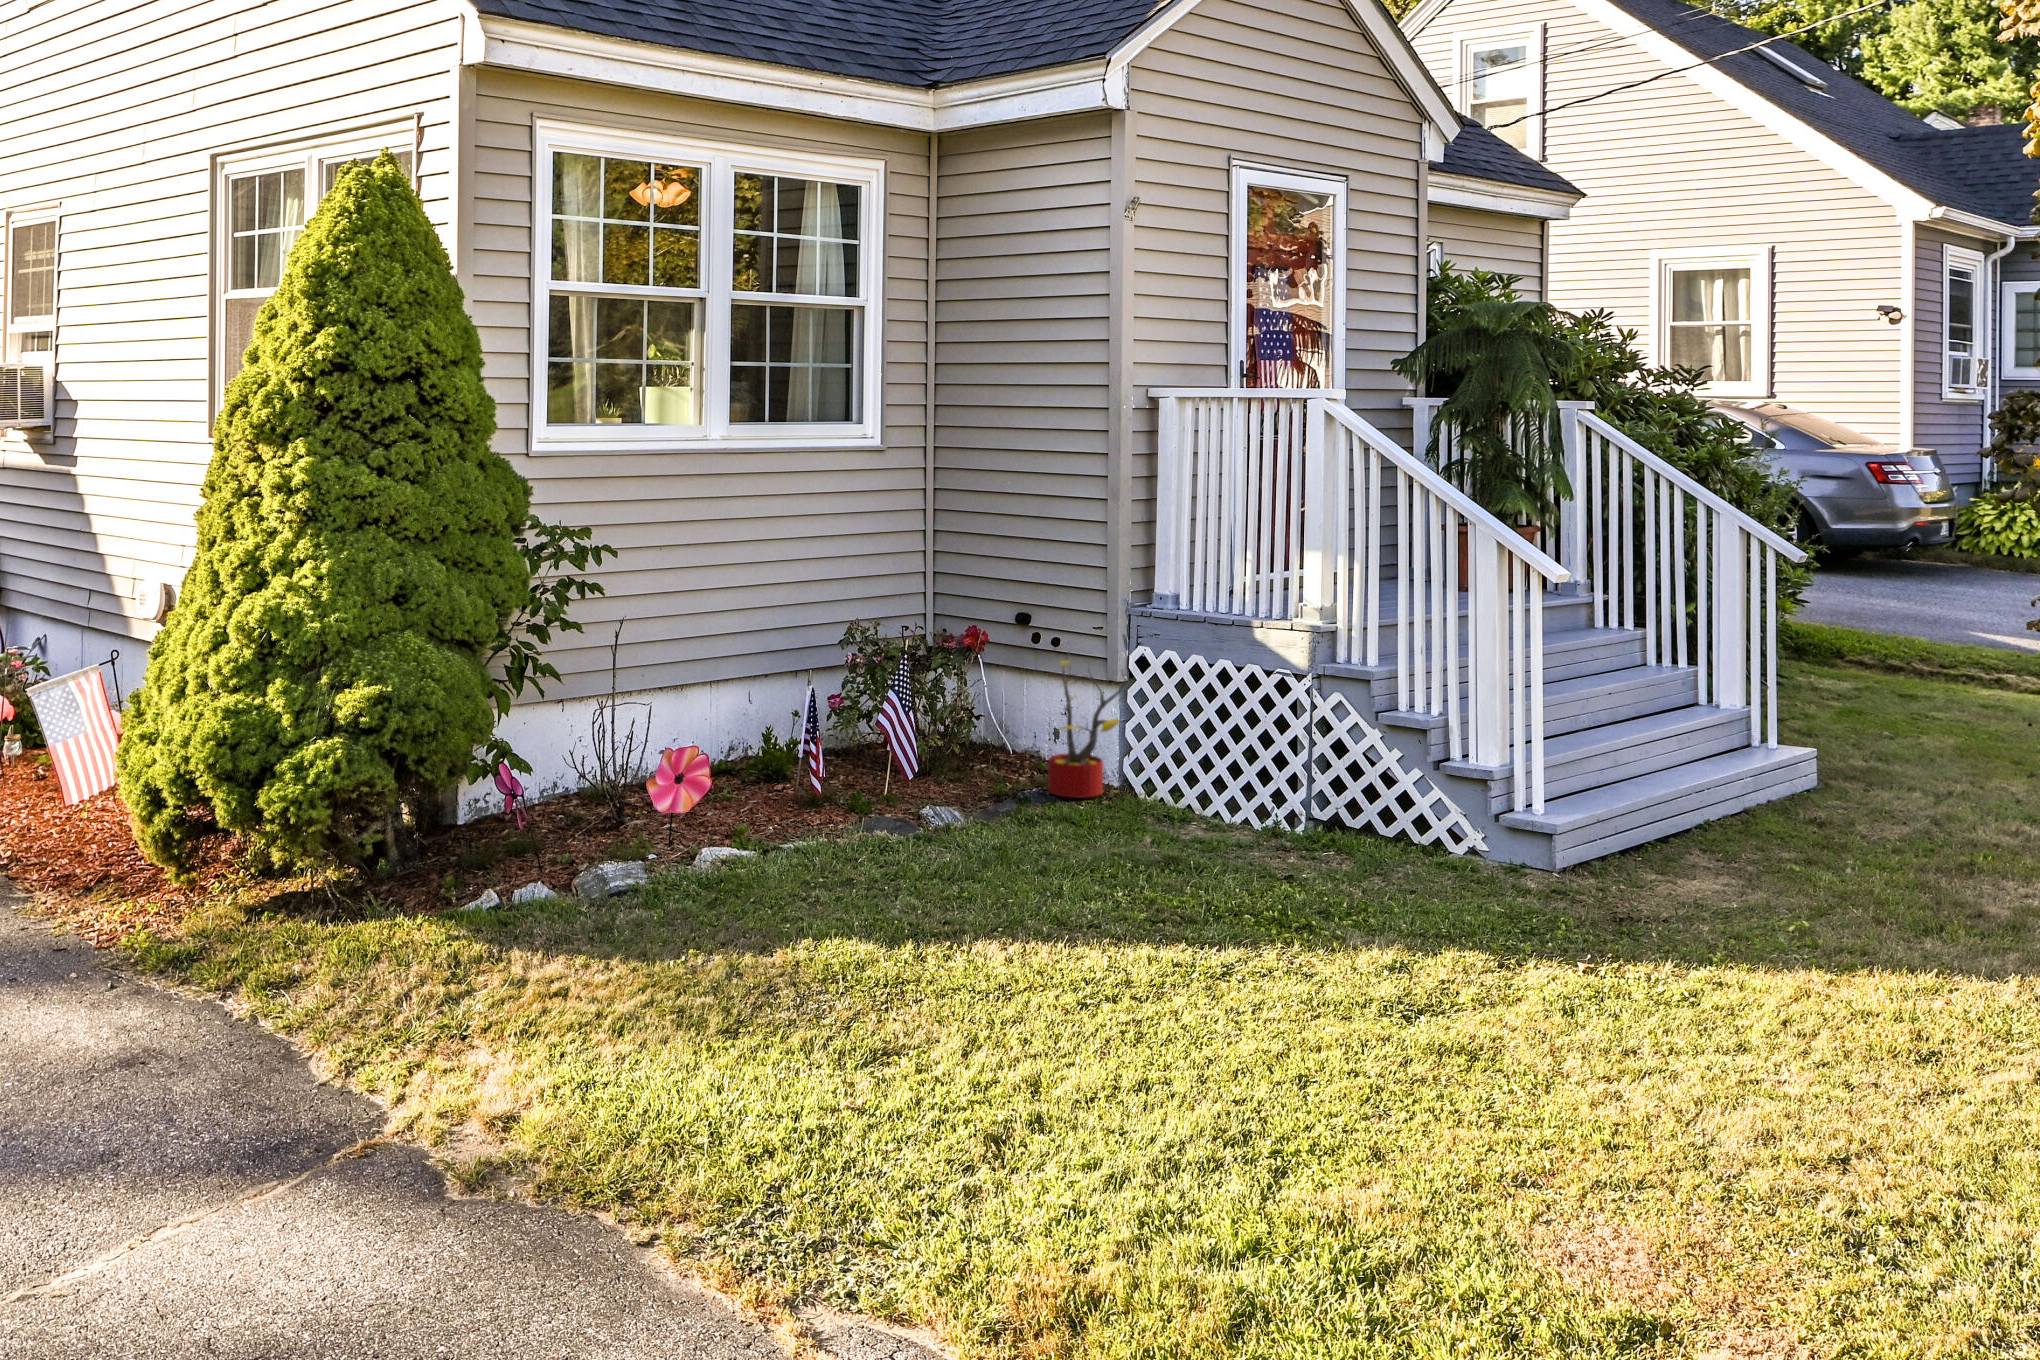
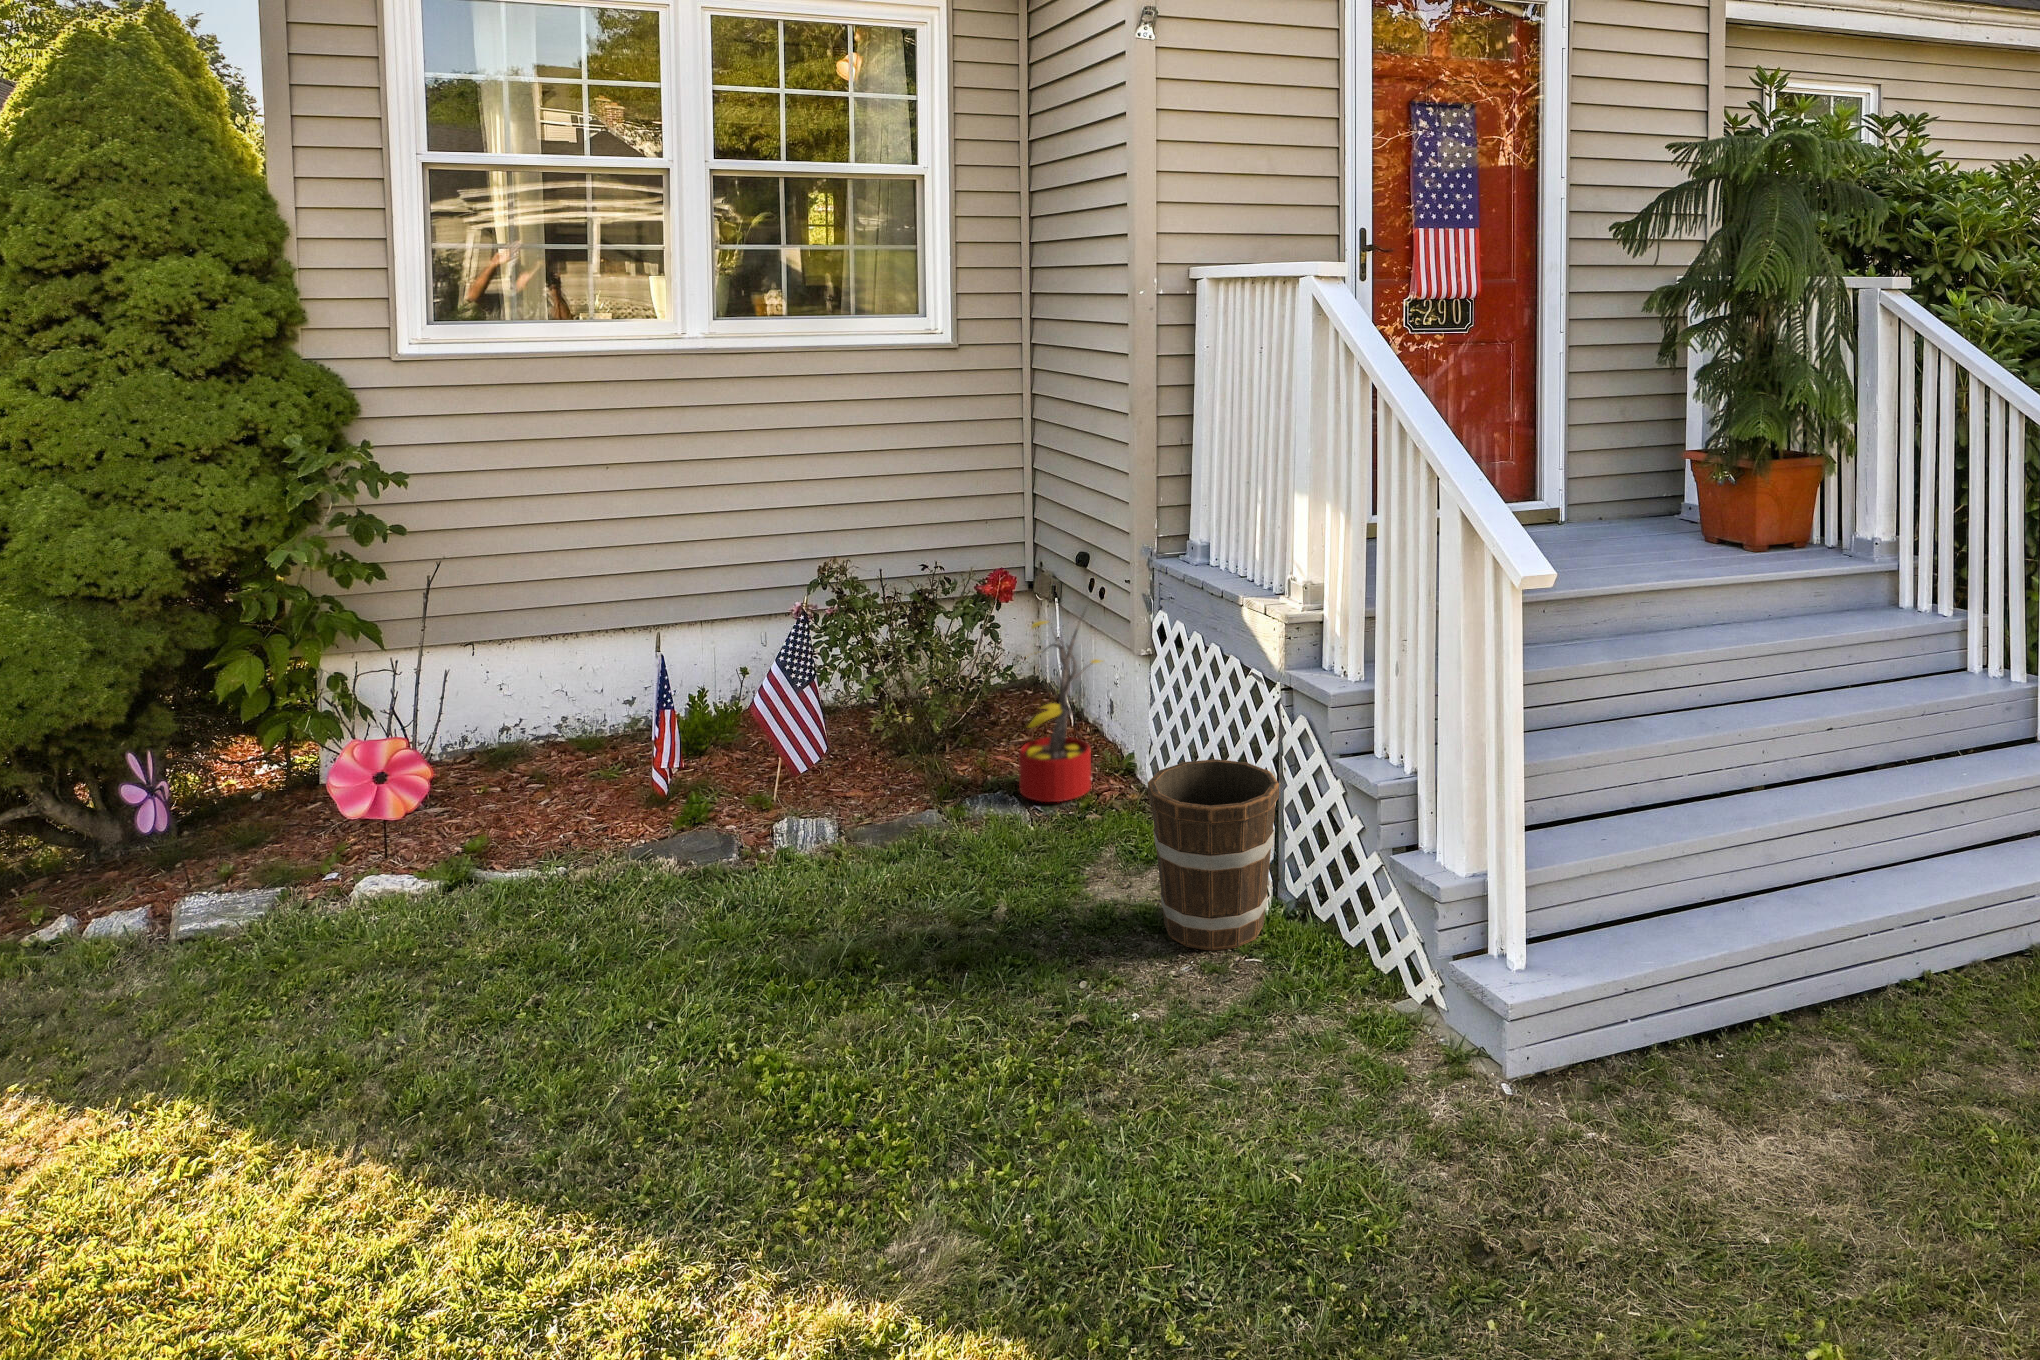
bucket: none [1261,730,1351,846] -> present [1148,759,1279,951]

